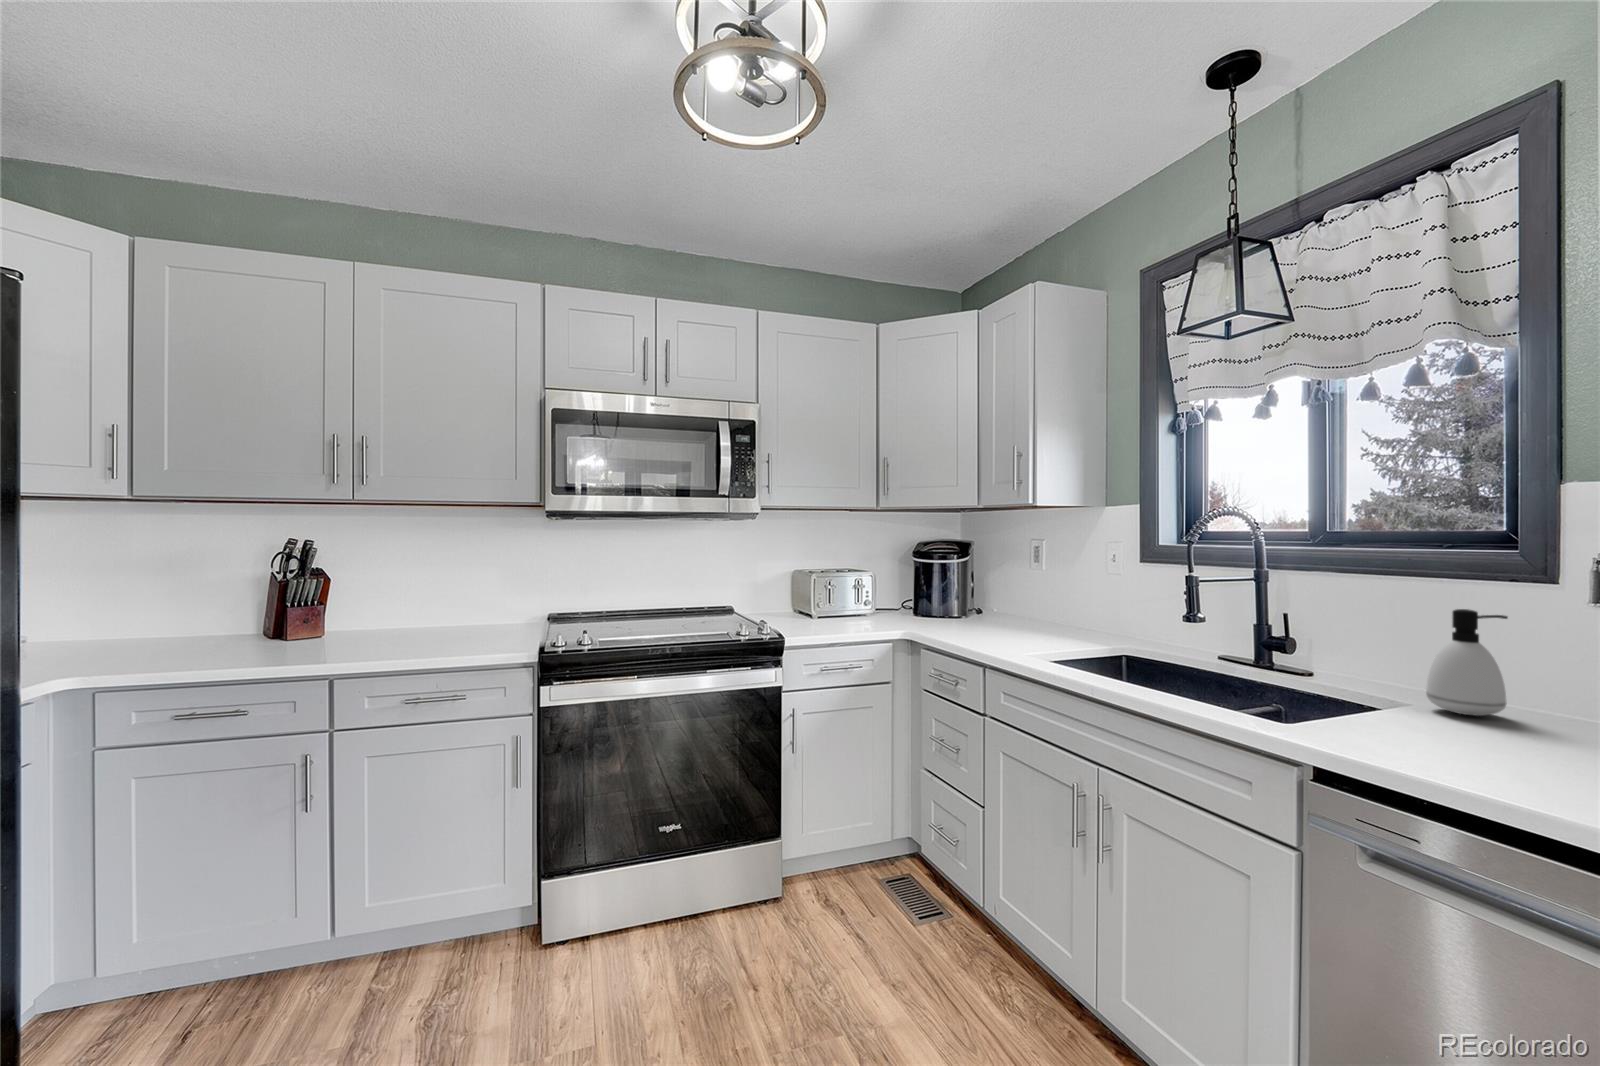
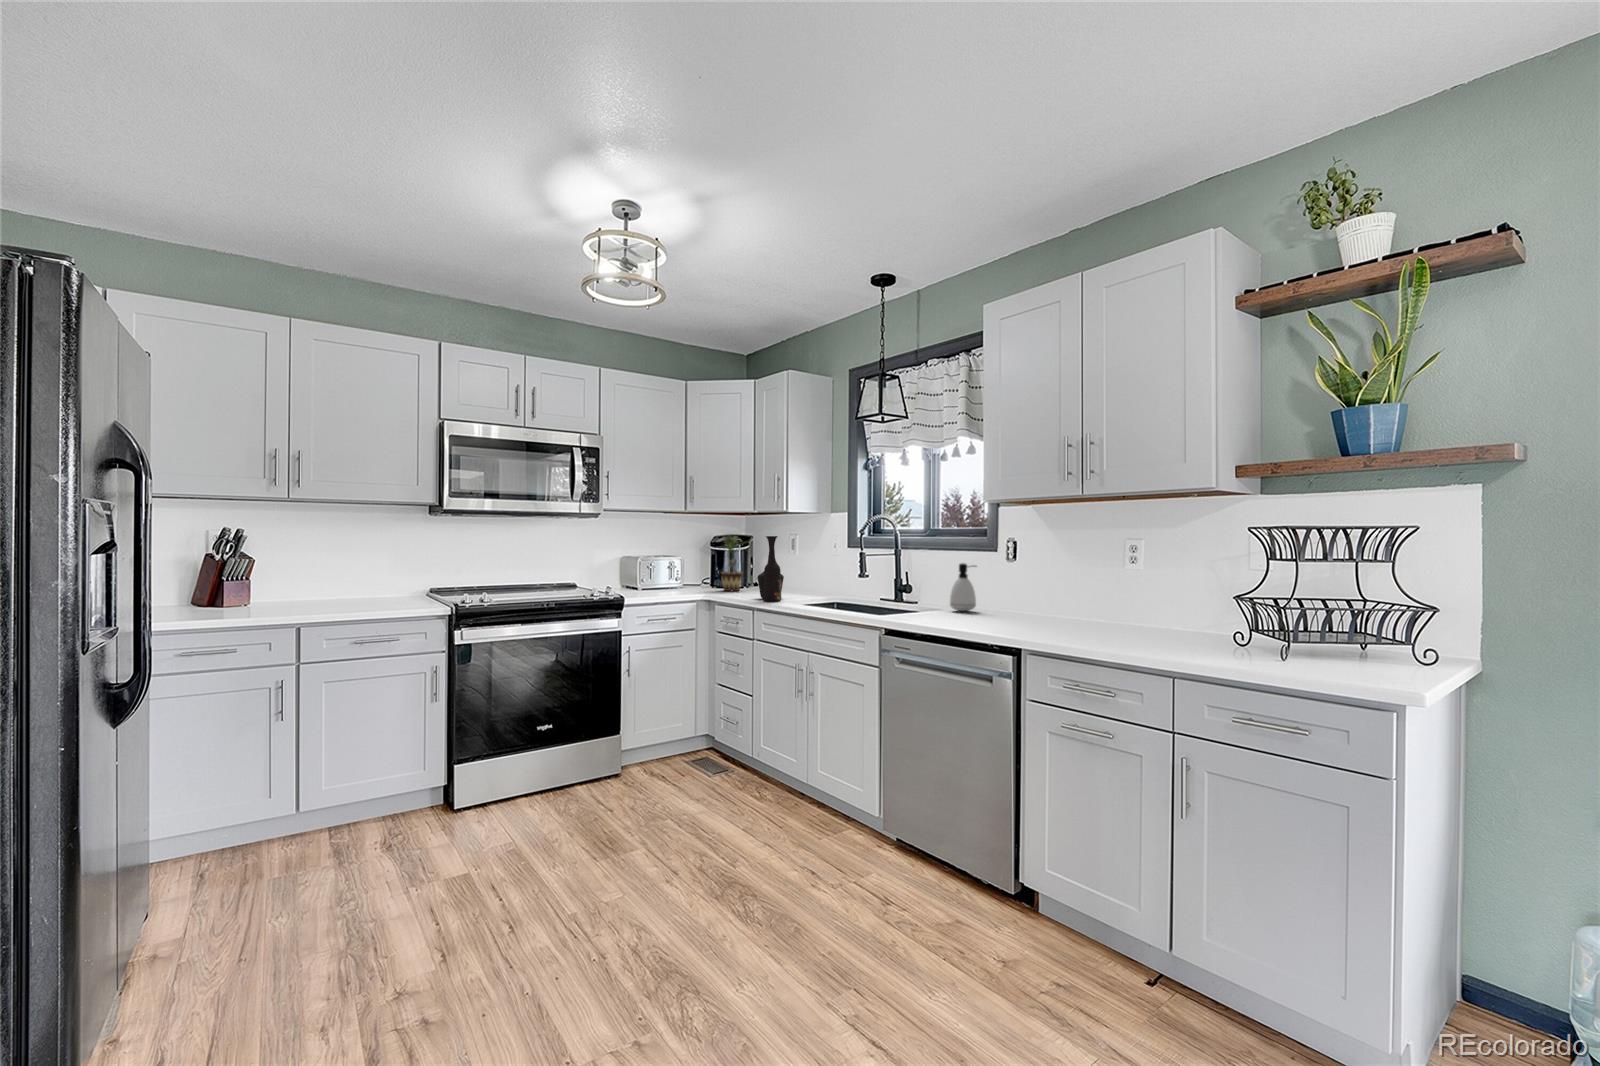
potted plant: none [918,541,979,620] -> present [719,536,747,591]
vase: none [988,543,1031,651] -> present [757,535,784,601]

